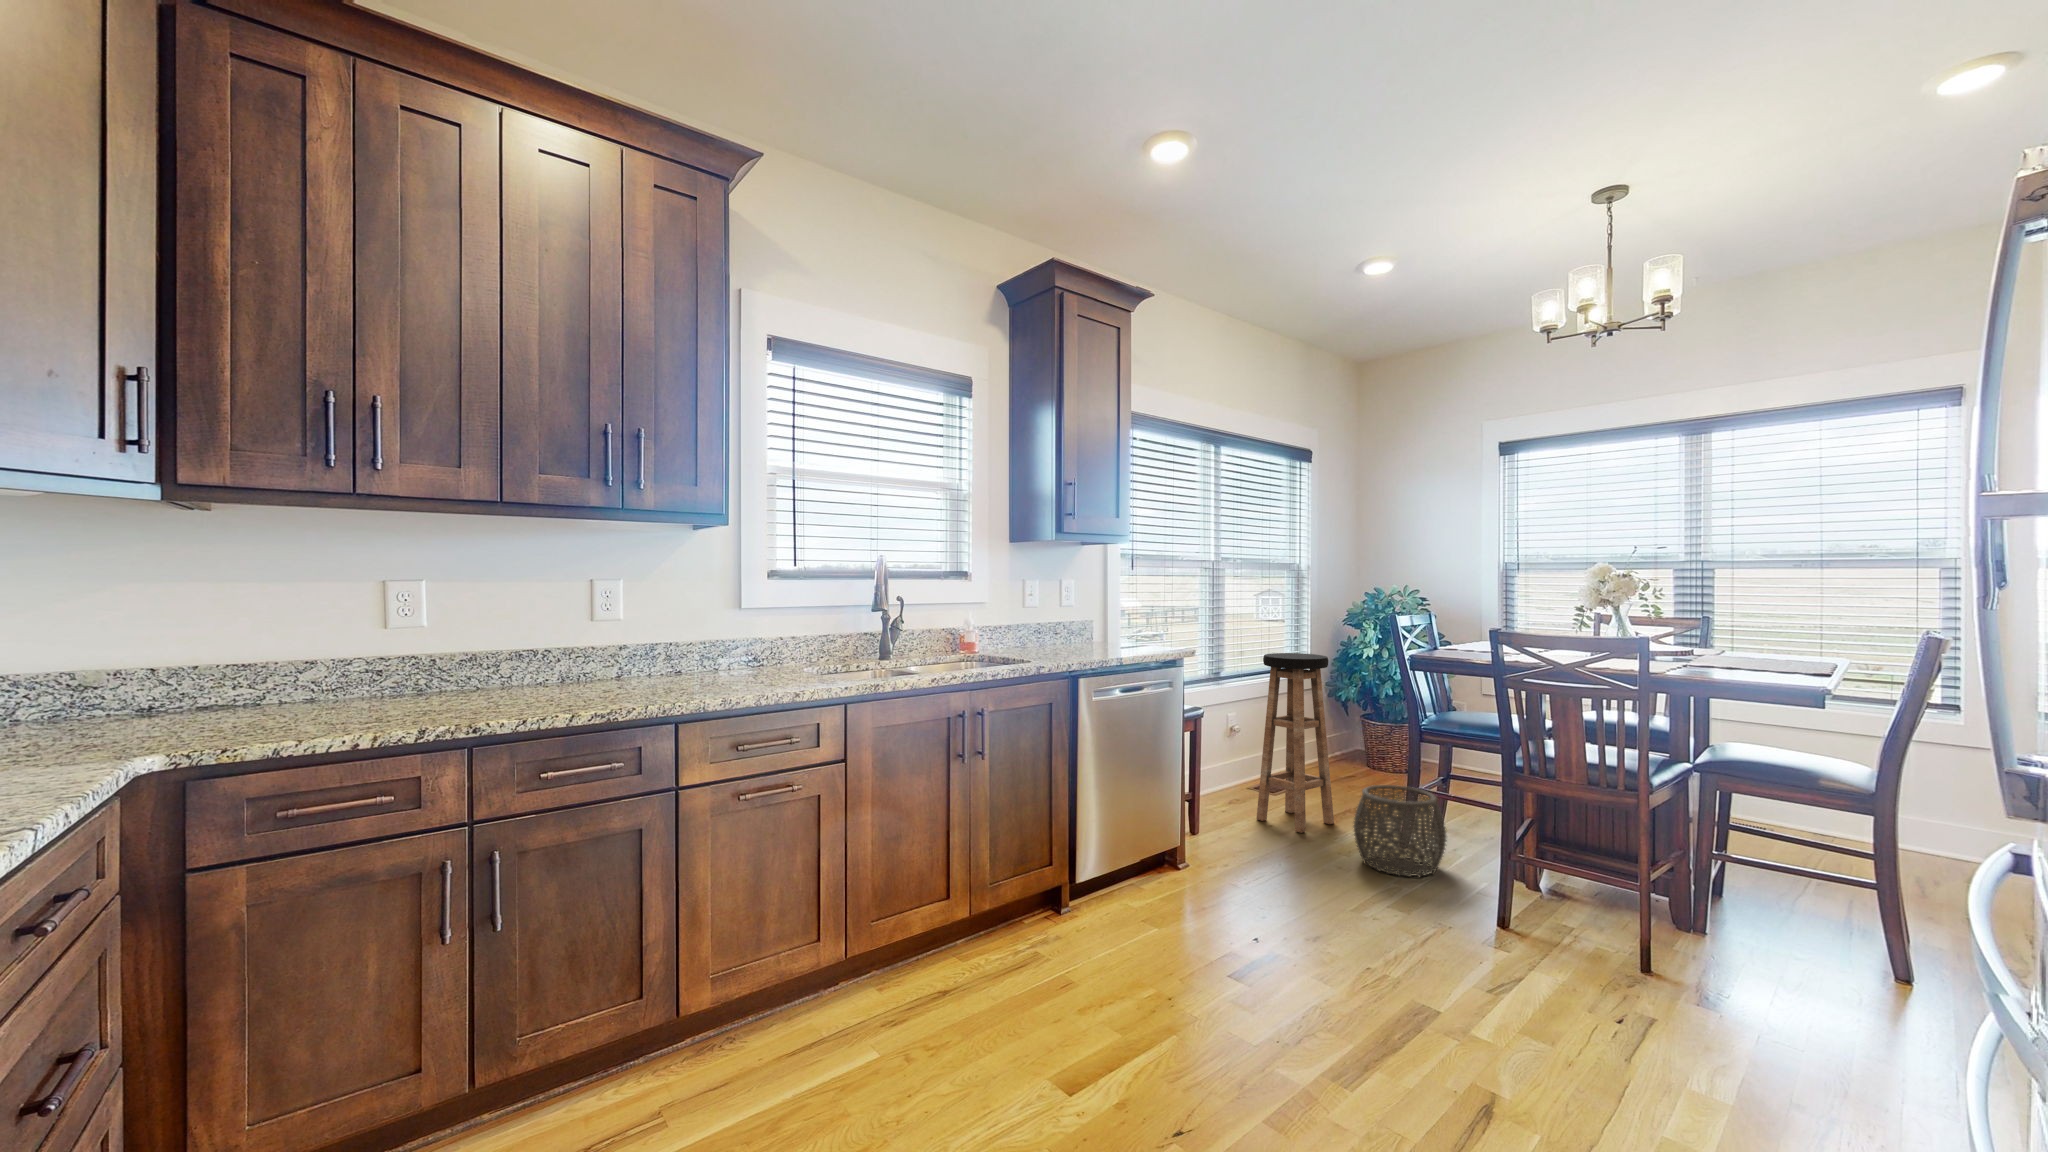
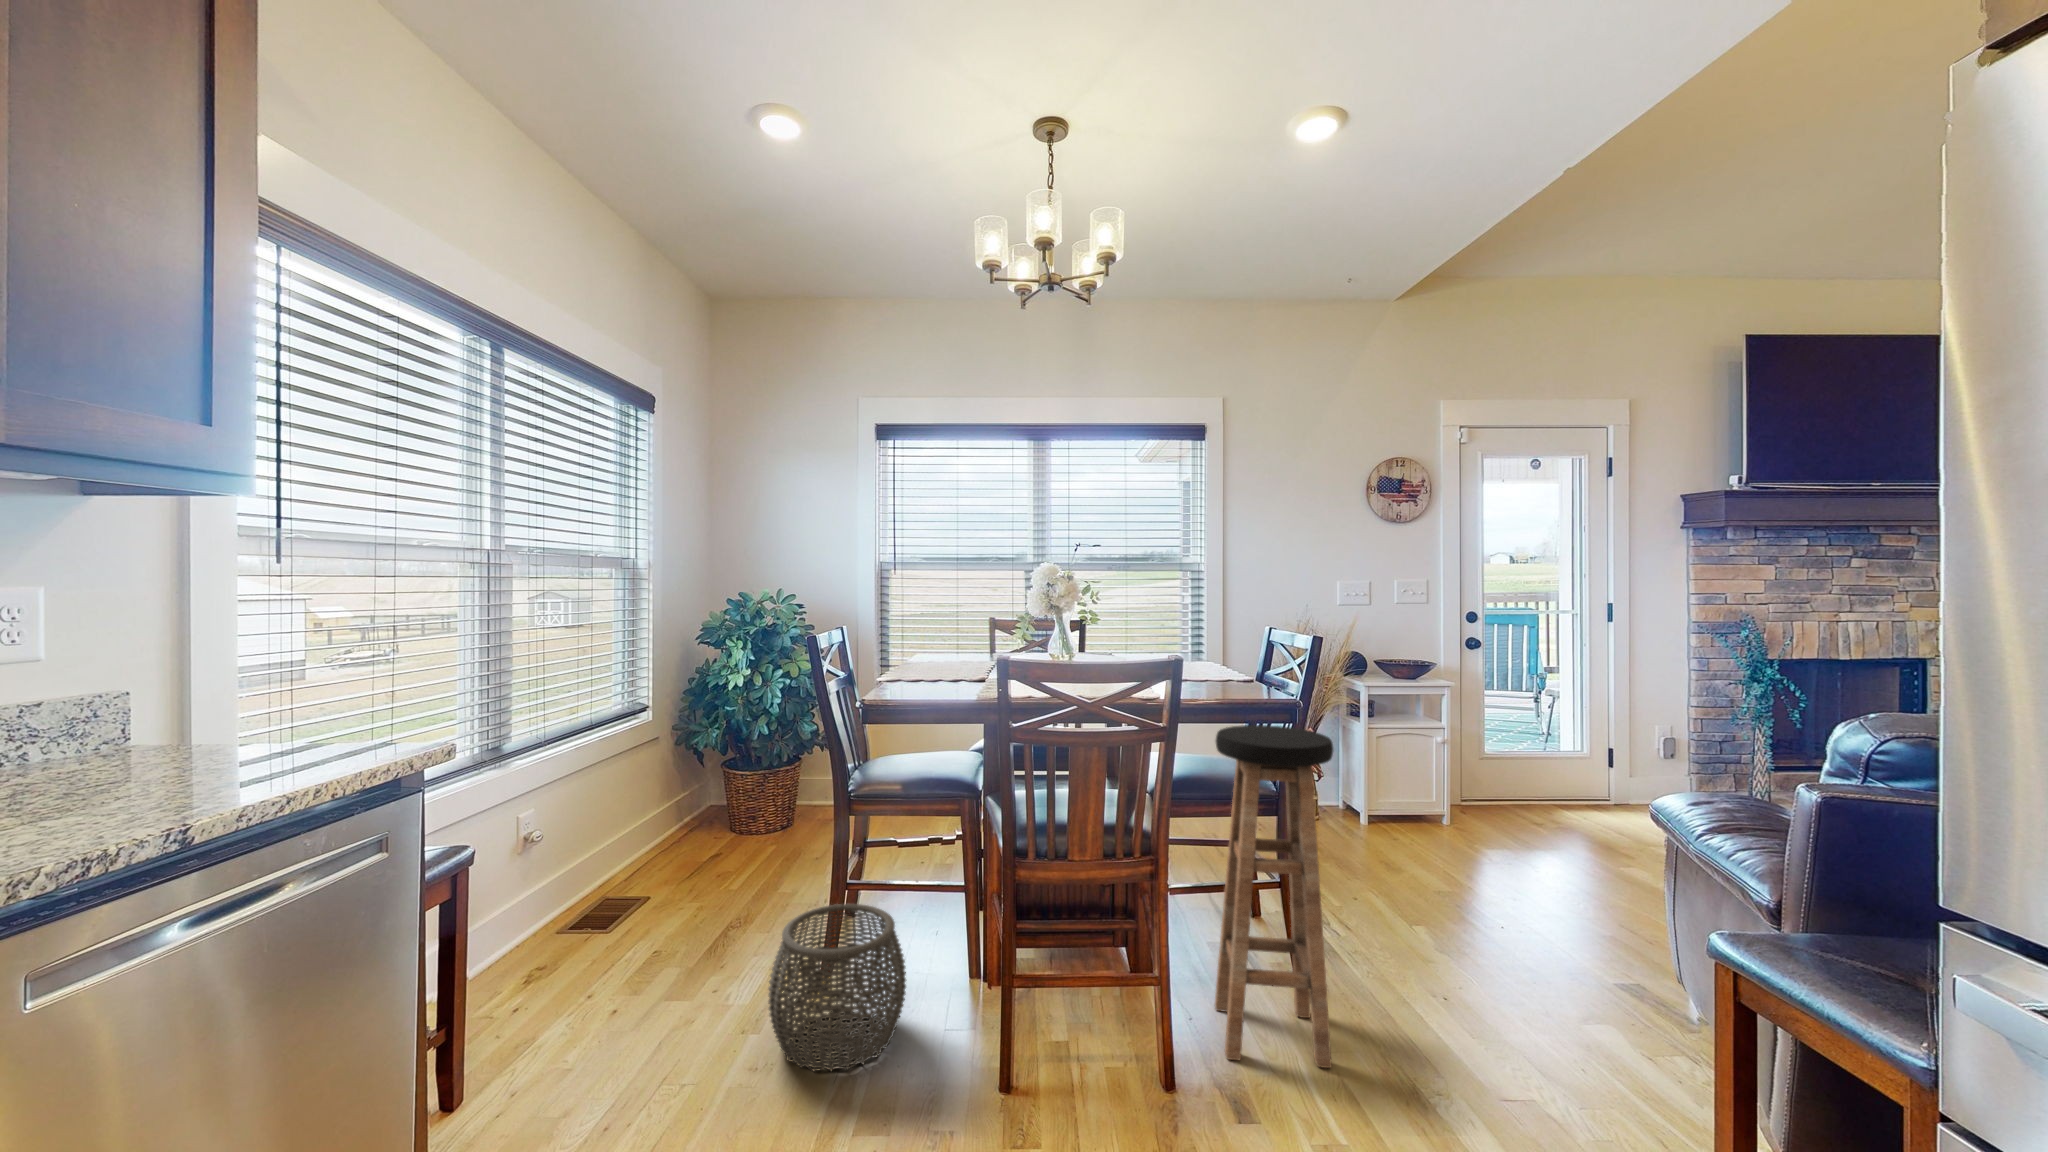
bar stool: present [1256,653,1334,833] -> present [1215,725,1333,1068]

